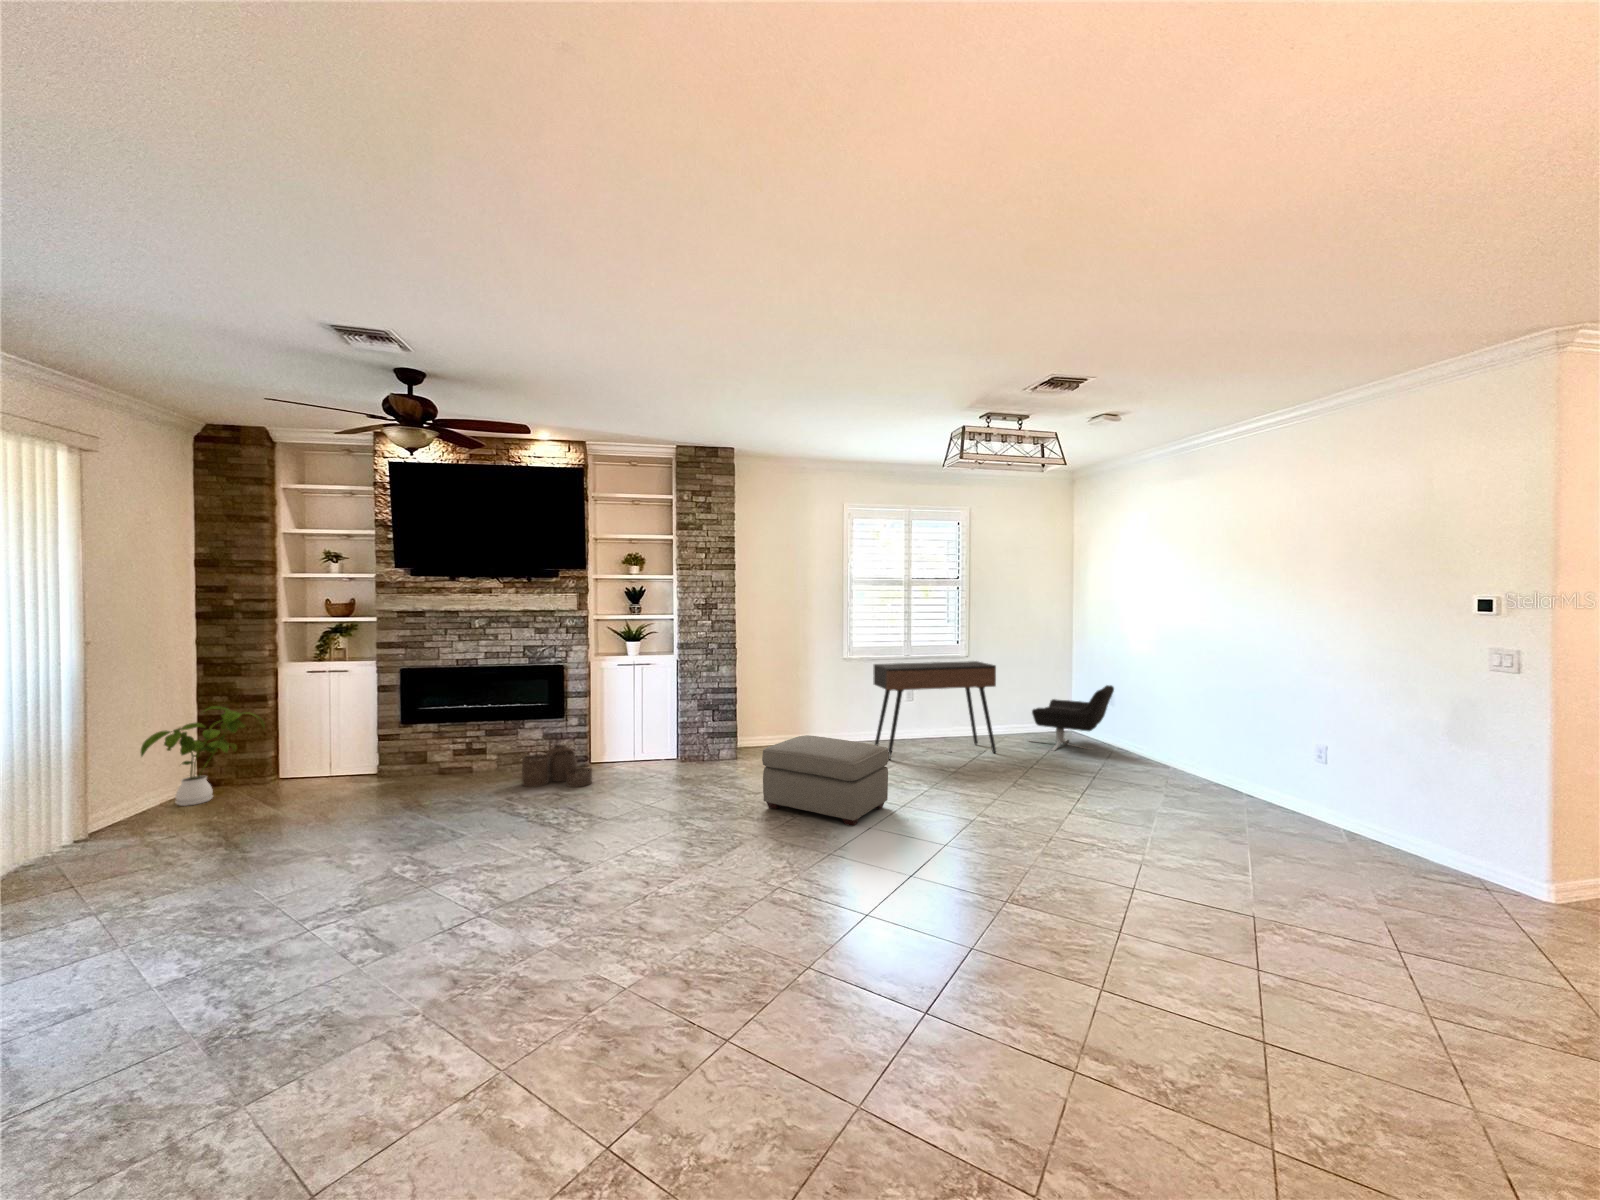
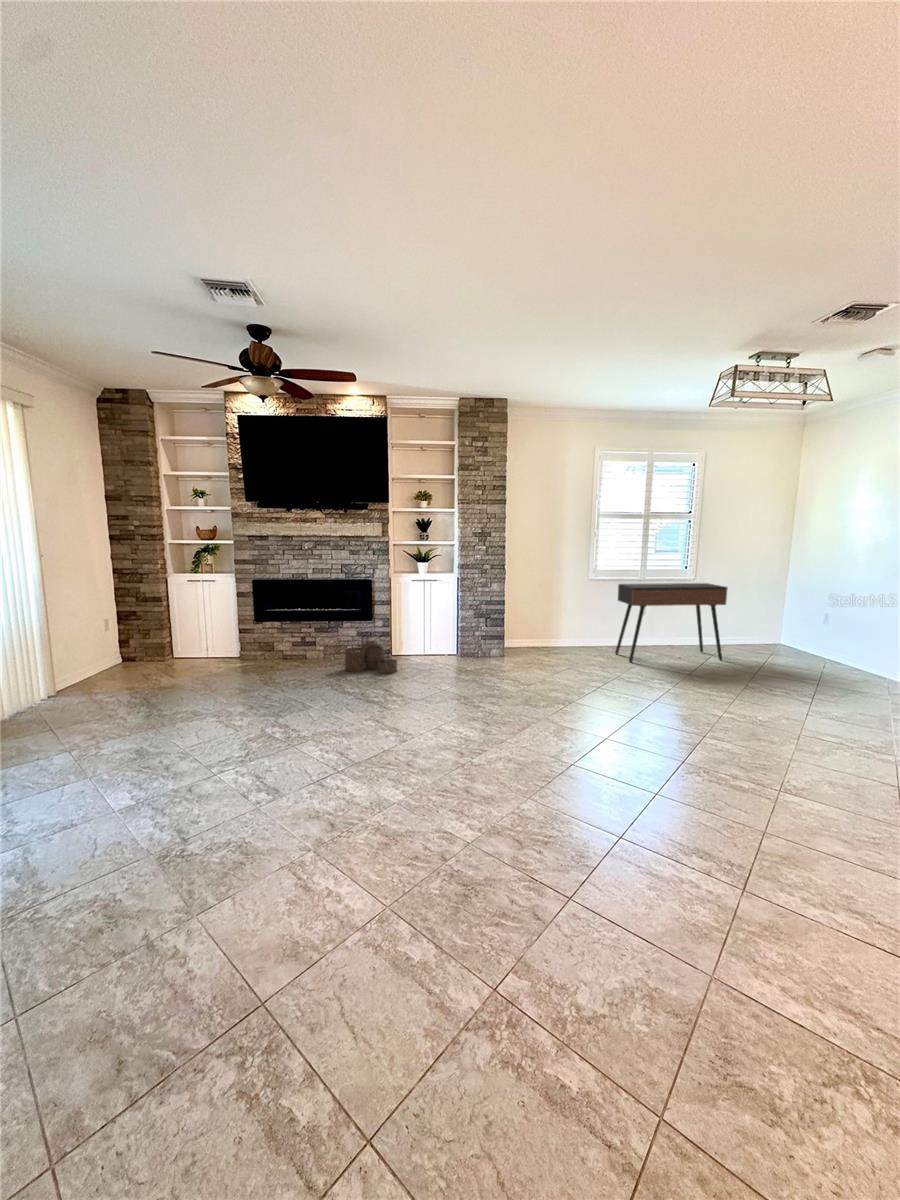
lounge chair: present [1032,685,1114,751] -> none [746,606,833,661]
house plant: present [141,706,265,806] -> none [82,604,162,675]
ottoman: present [762,735,889,826] -> none [539,641,647,716]

